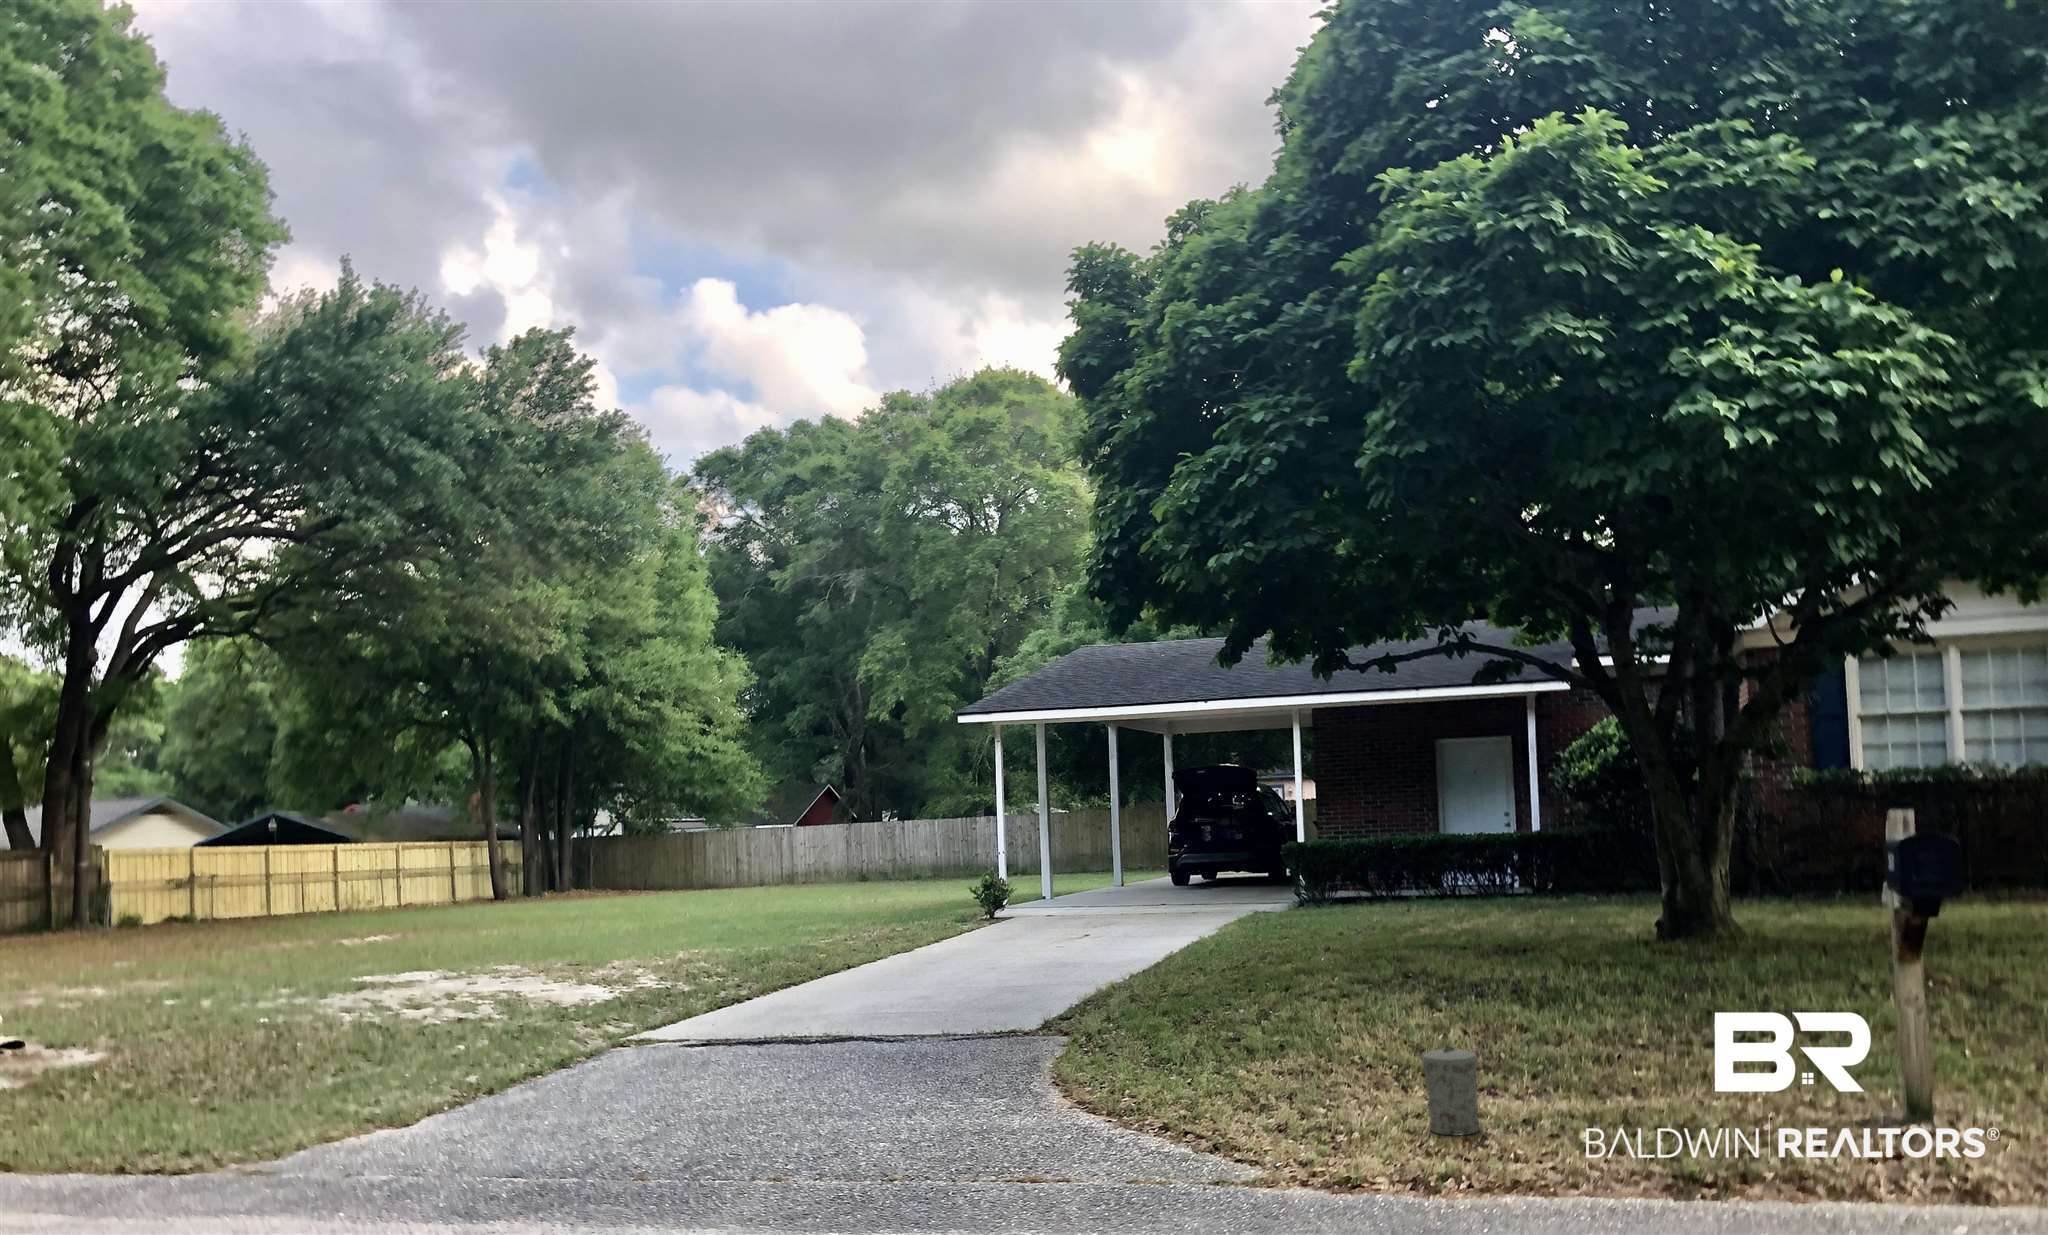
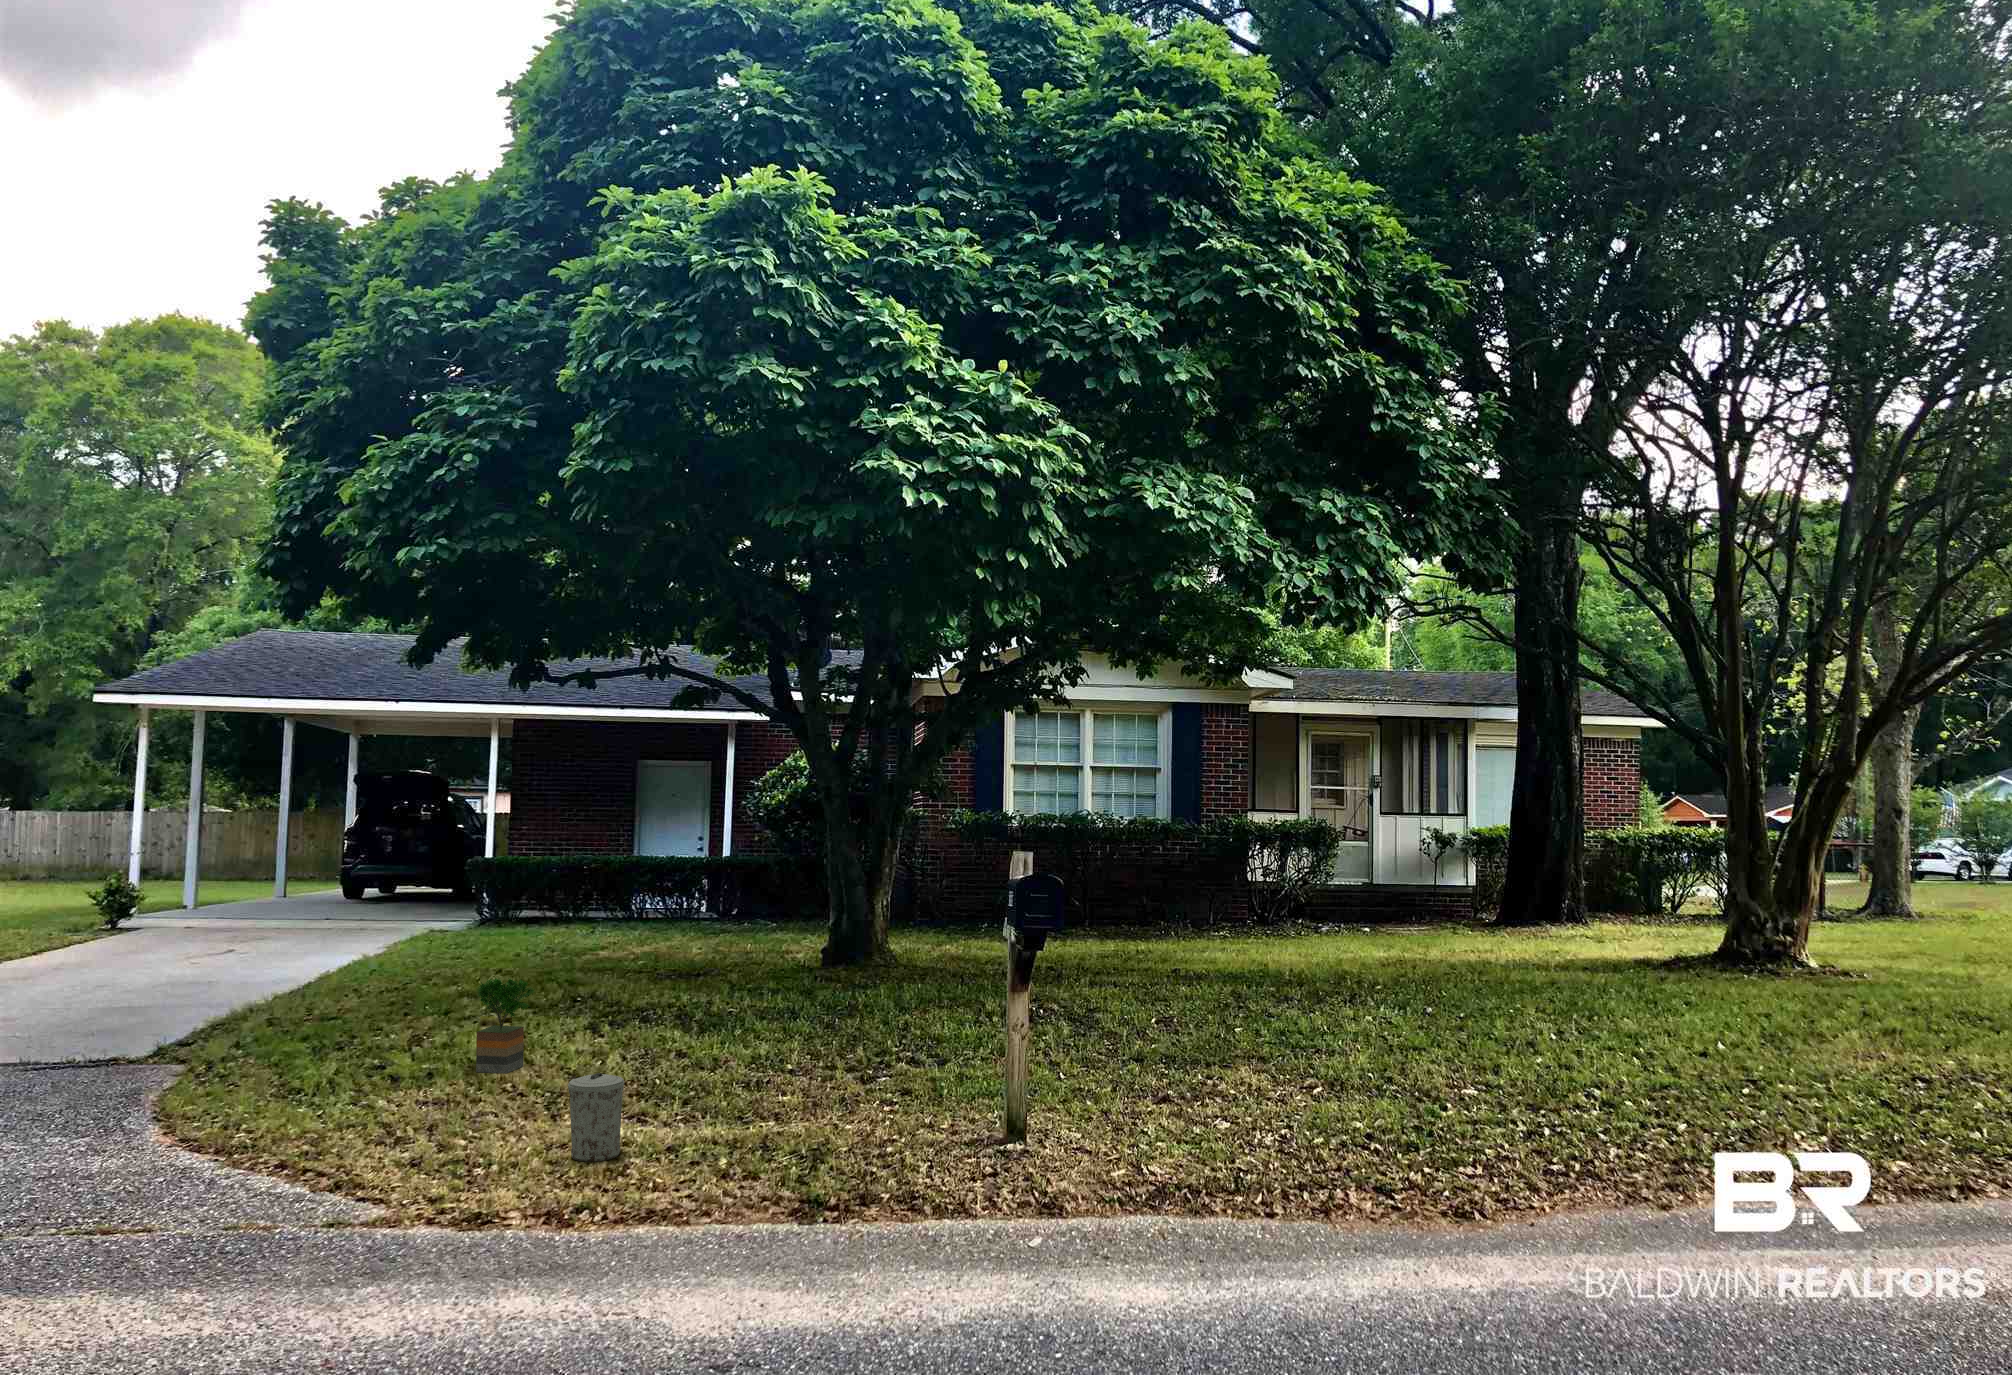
potted tree: none [1318,961,1377,1056] -> present [476,978,534,1073]

